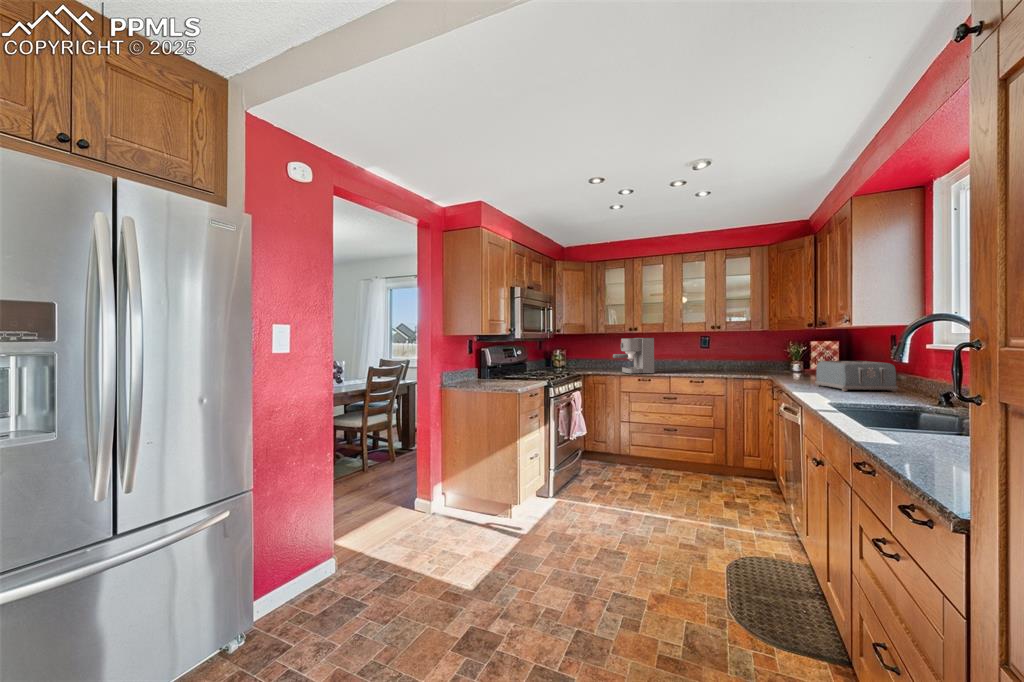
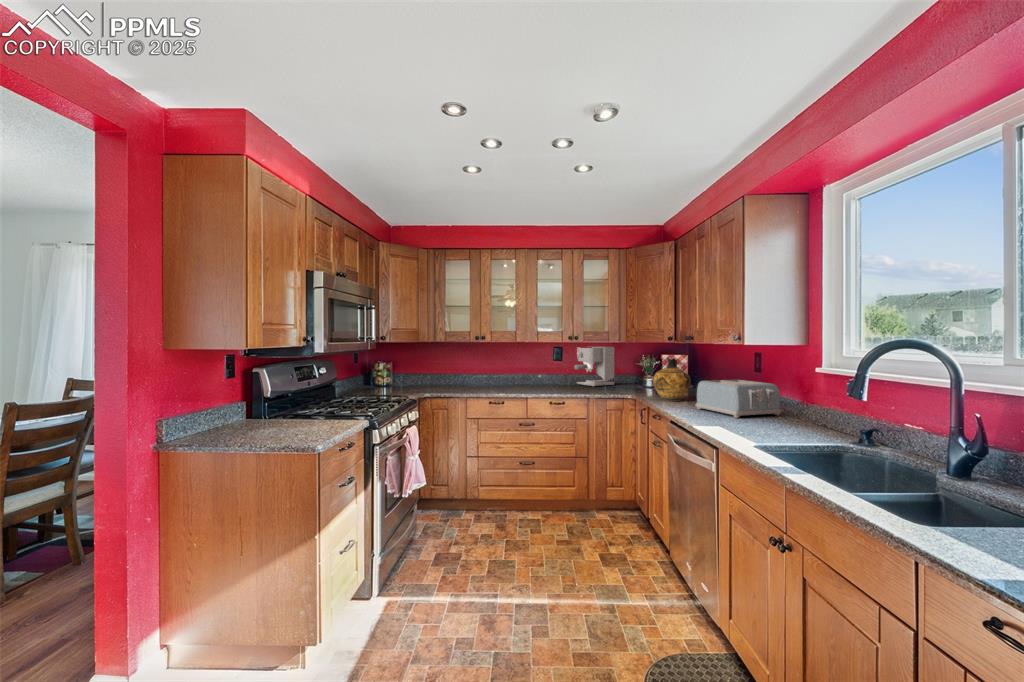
coffee maker: present [613,338,654,374] -> present [574,347,614,386]
ceramic jug: none [784,342,822,381] -> present [653,357,691,401]

